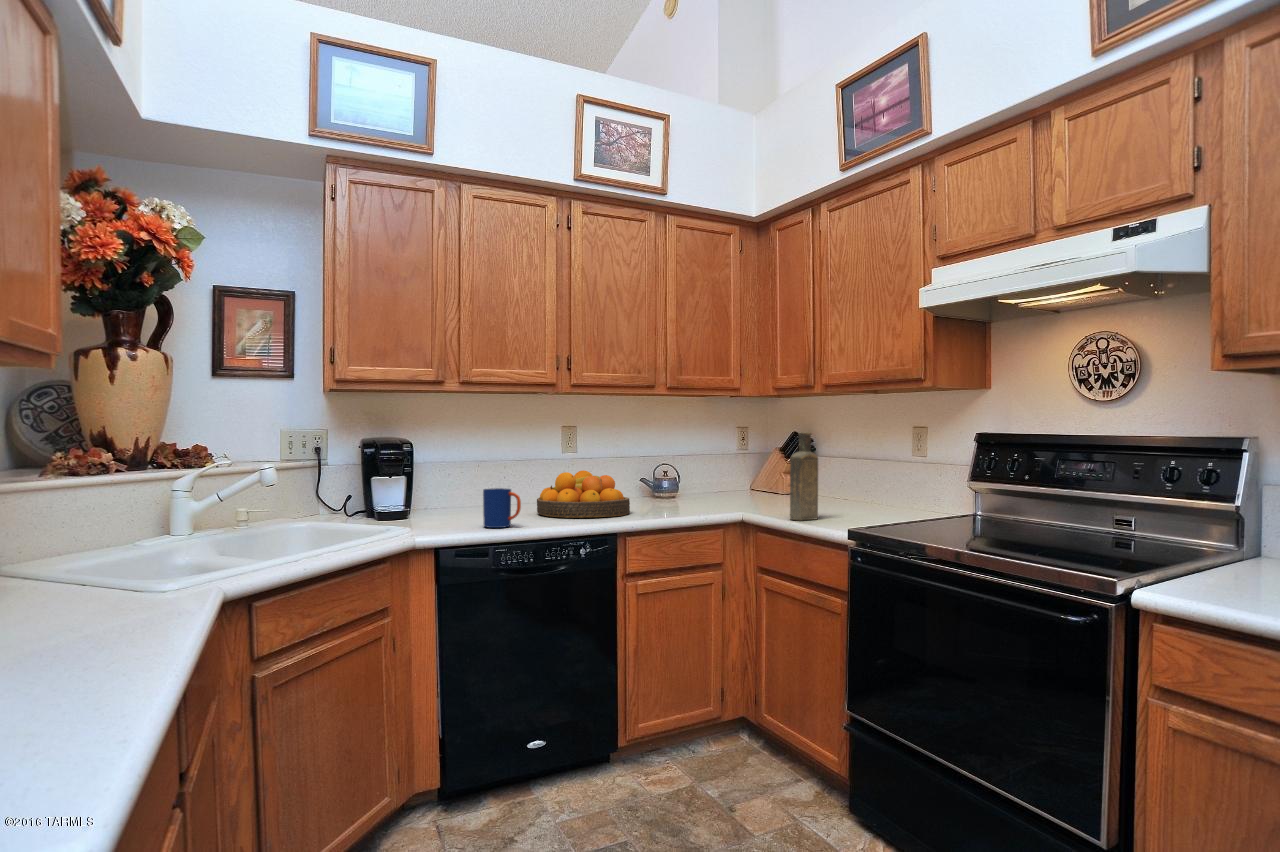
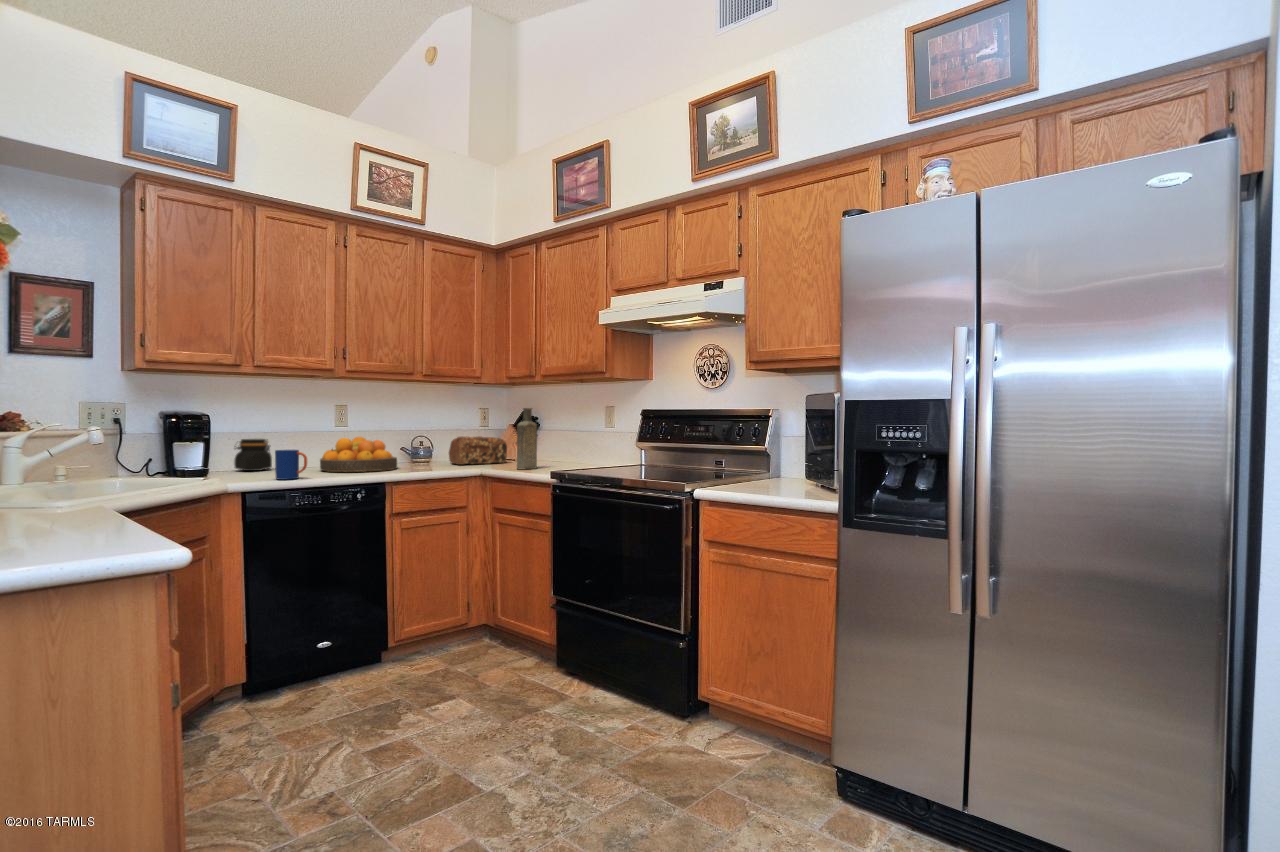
bread loaf: none [693,471,771,509] -> present [449,436,507,465]
jar: none [441,472,483,512] -> present [234,439,272,471]

